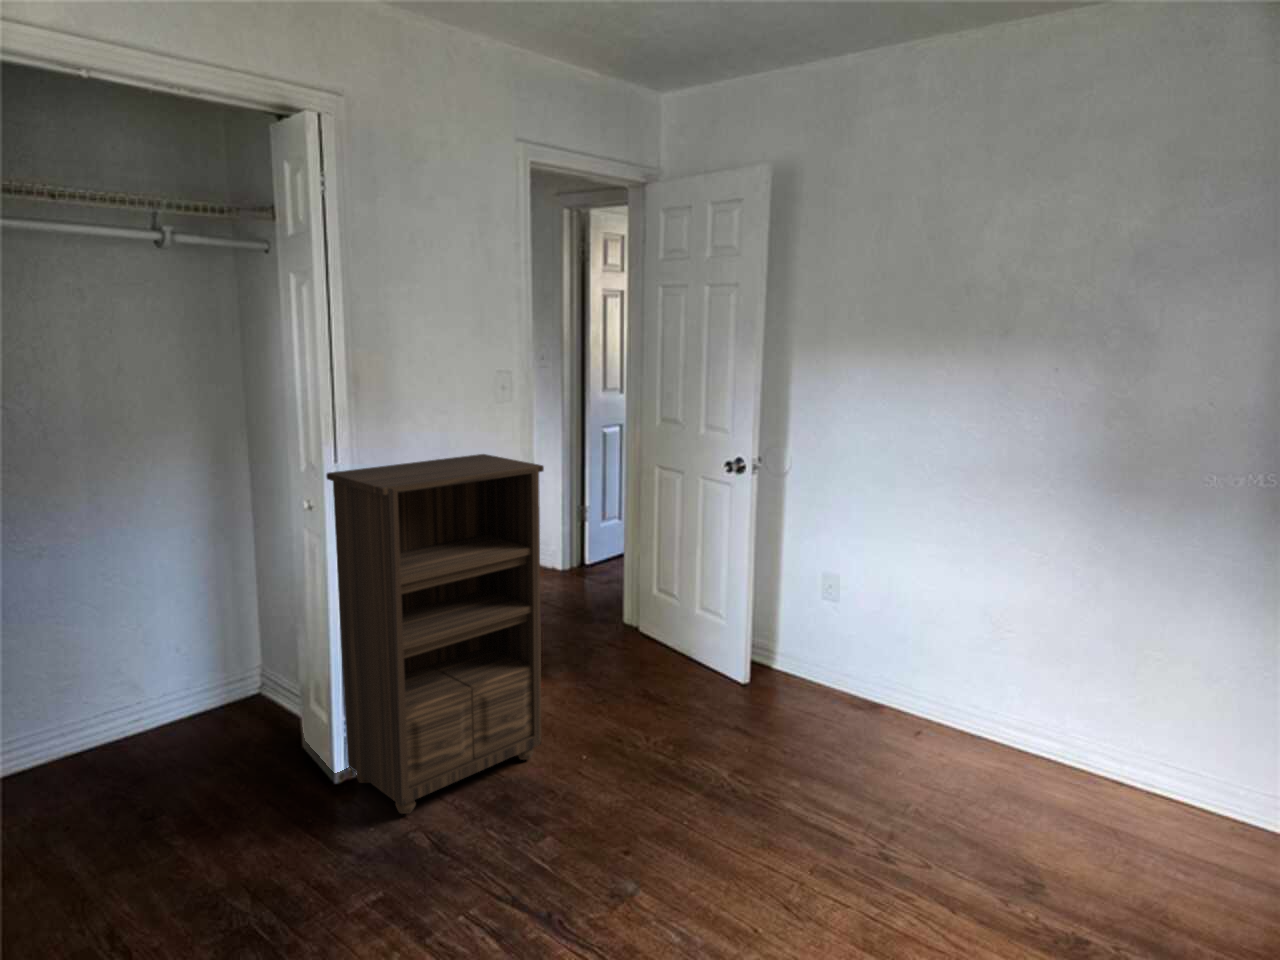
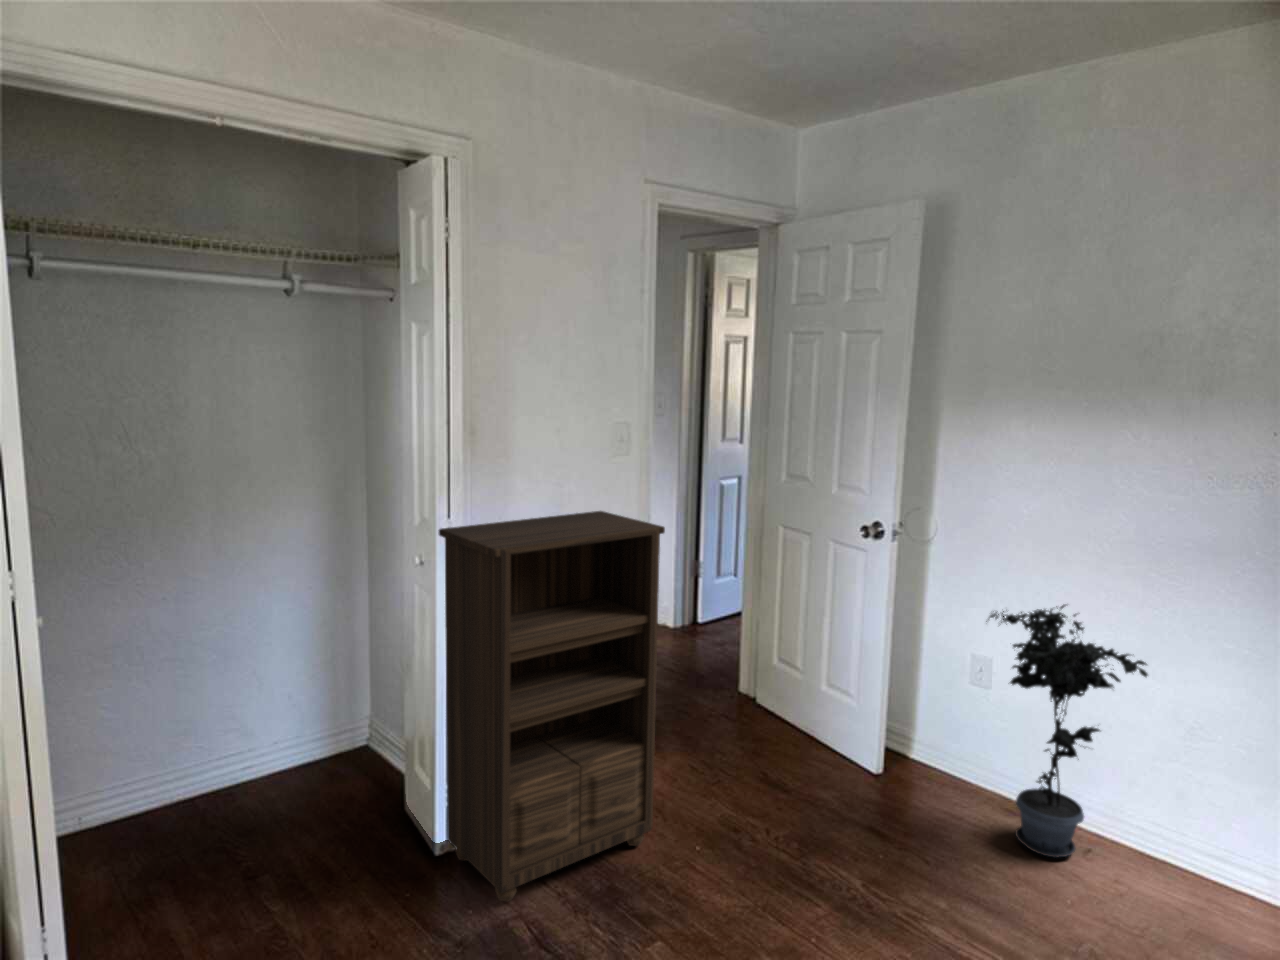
potted plant: none [834,522,965,743] -> present [986,605,1148,857]

